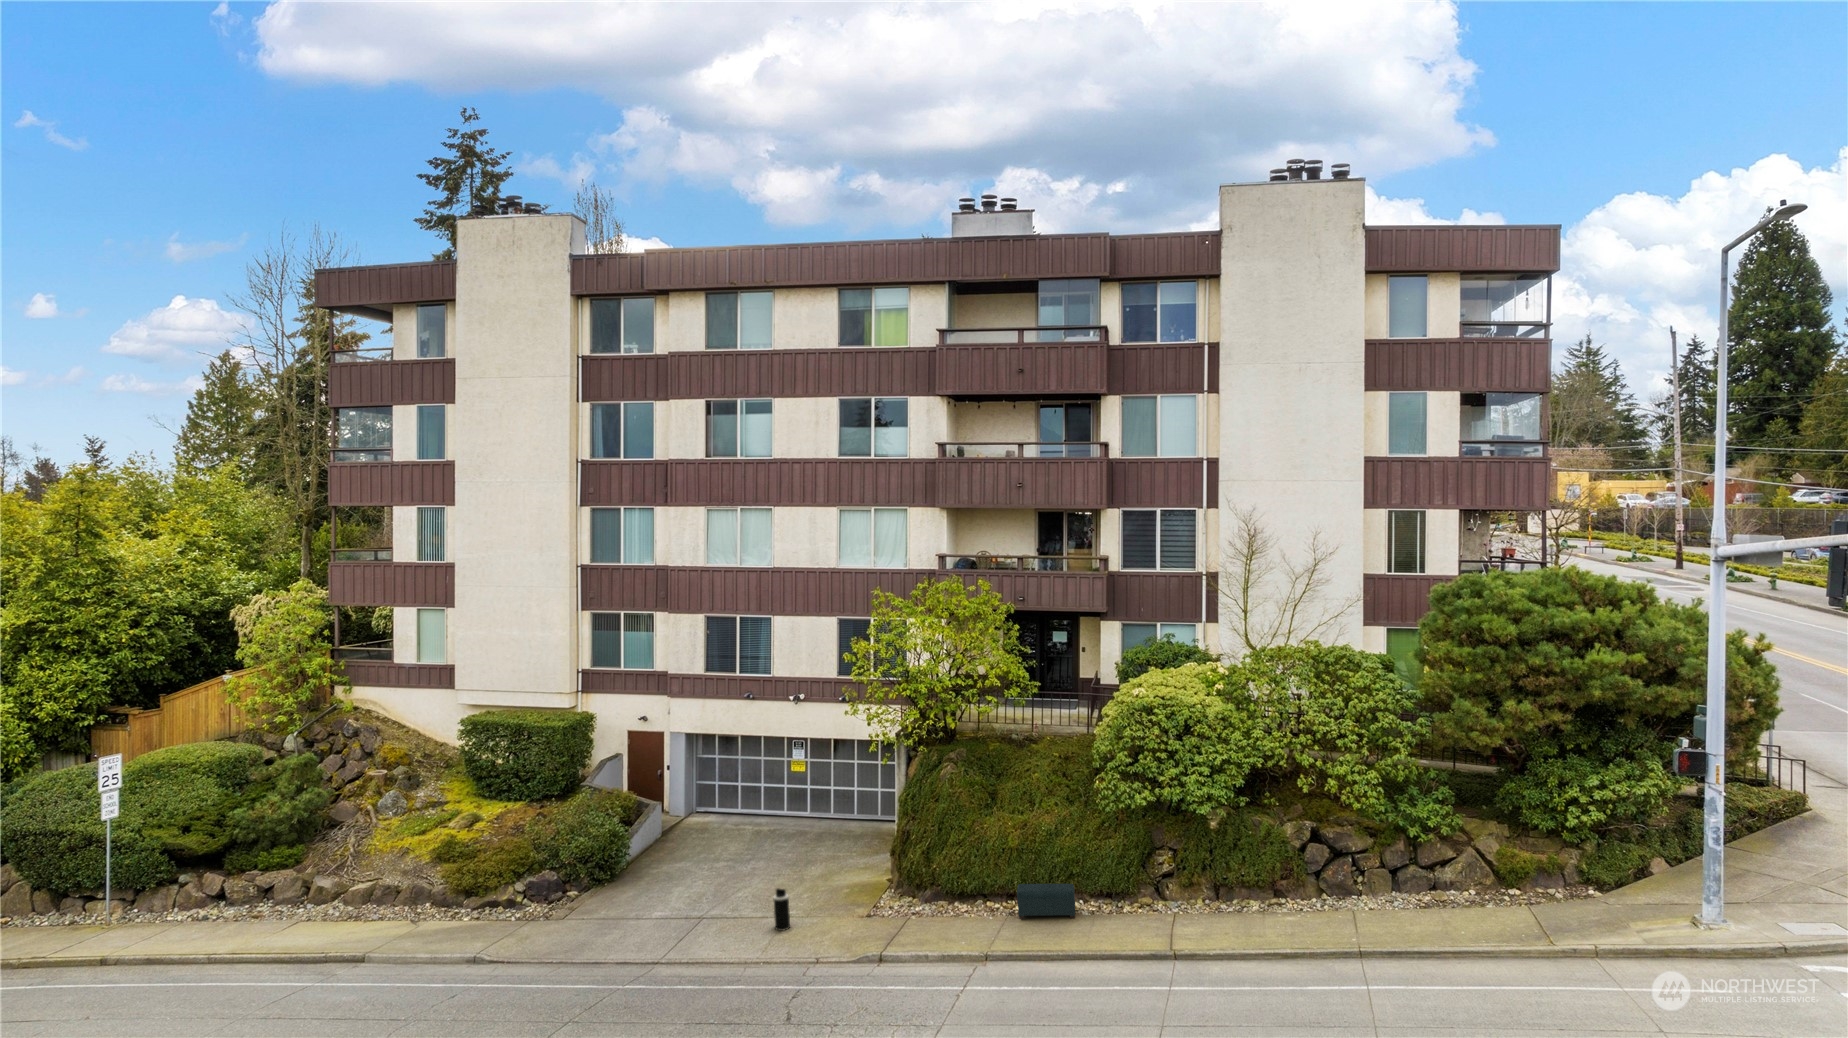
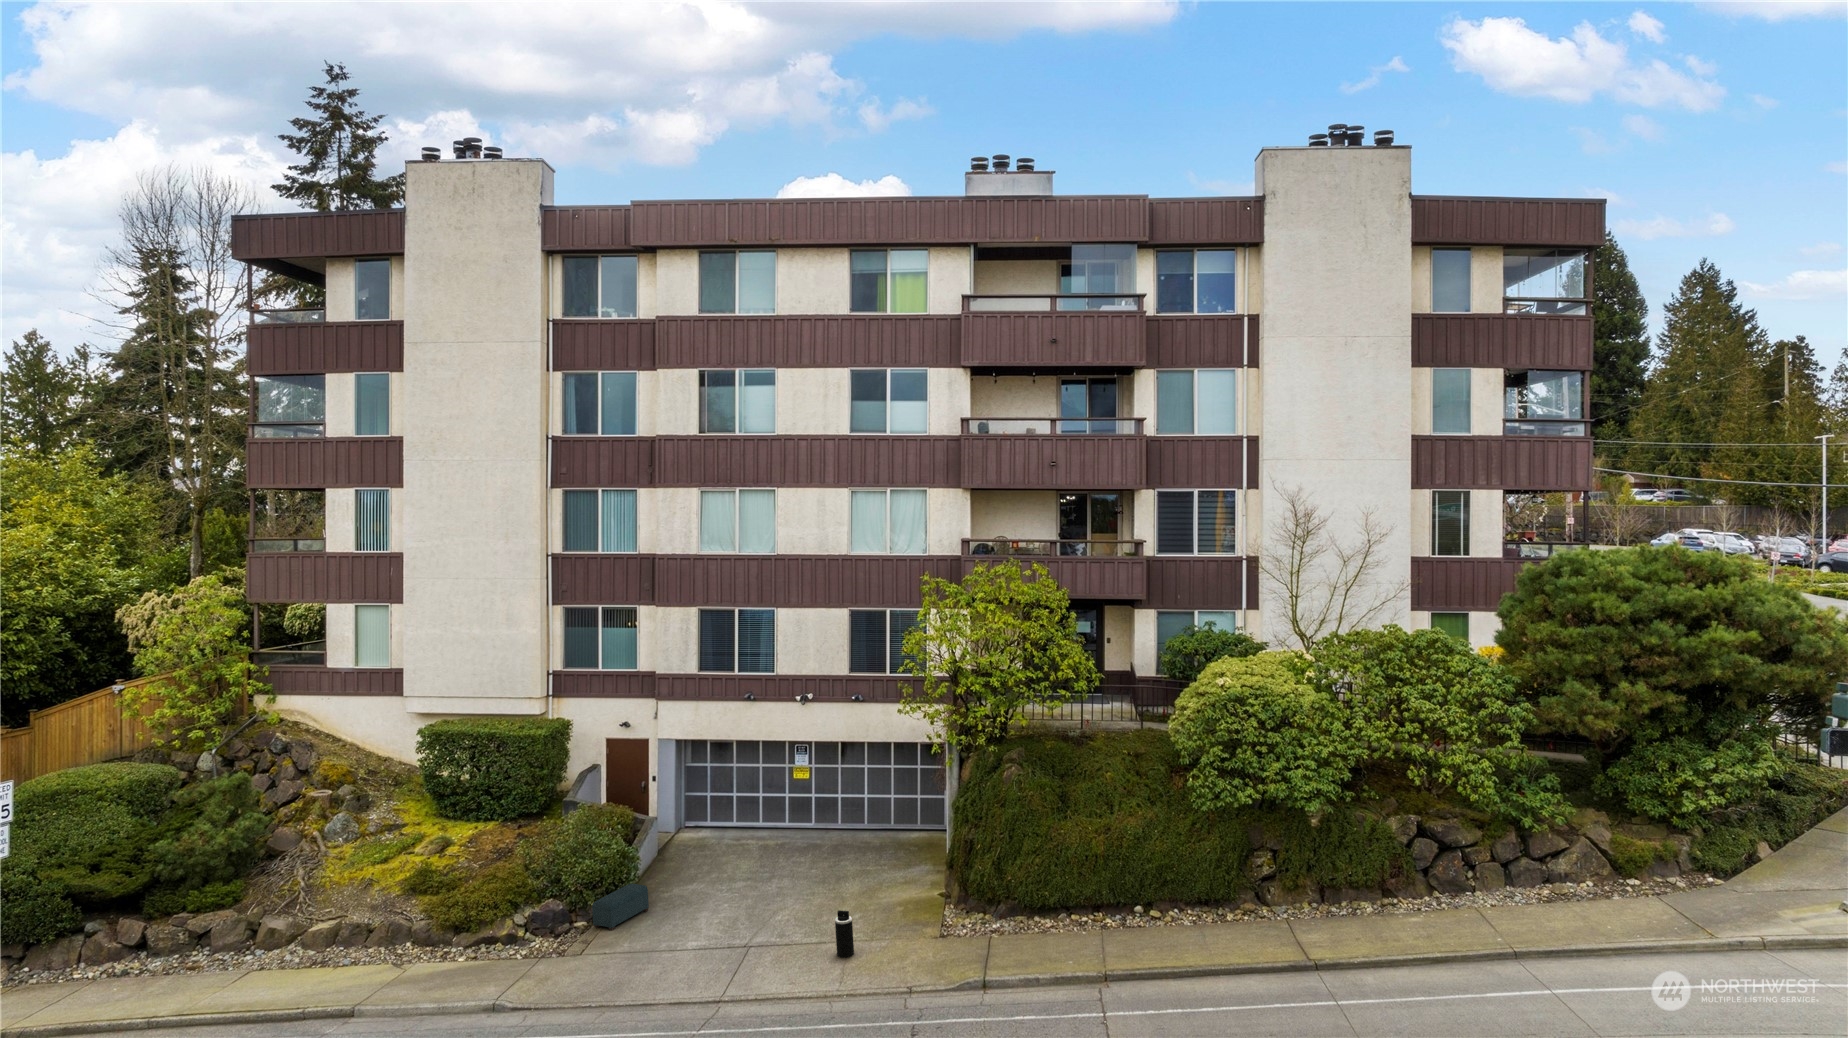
bench: present [1017,884,1075,919] -> present [592,884,649,931]

